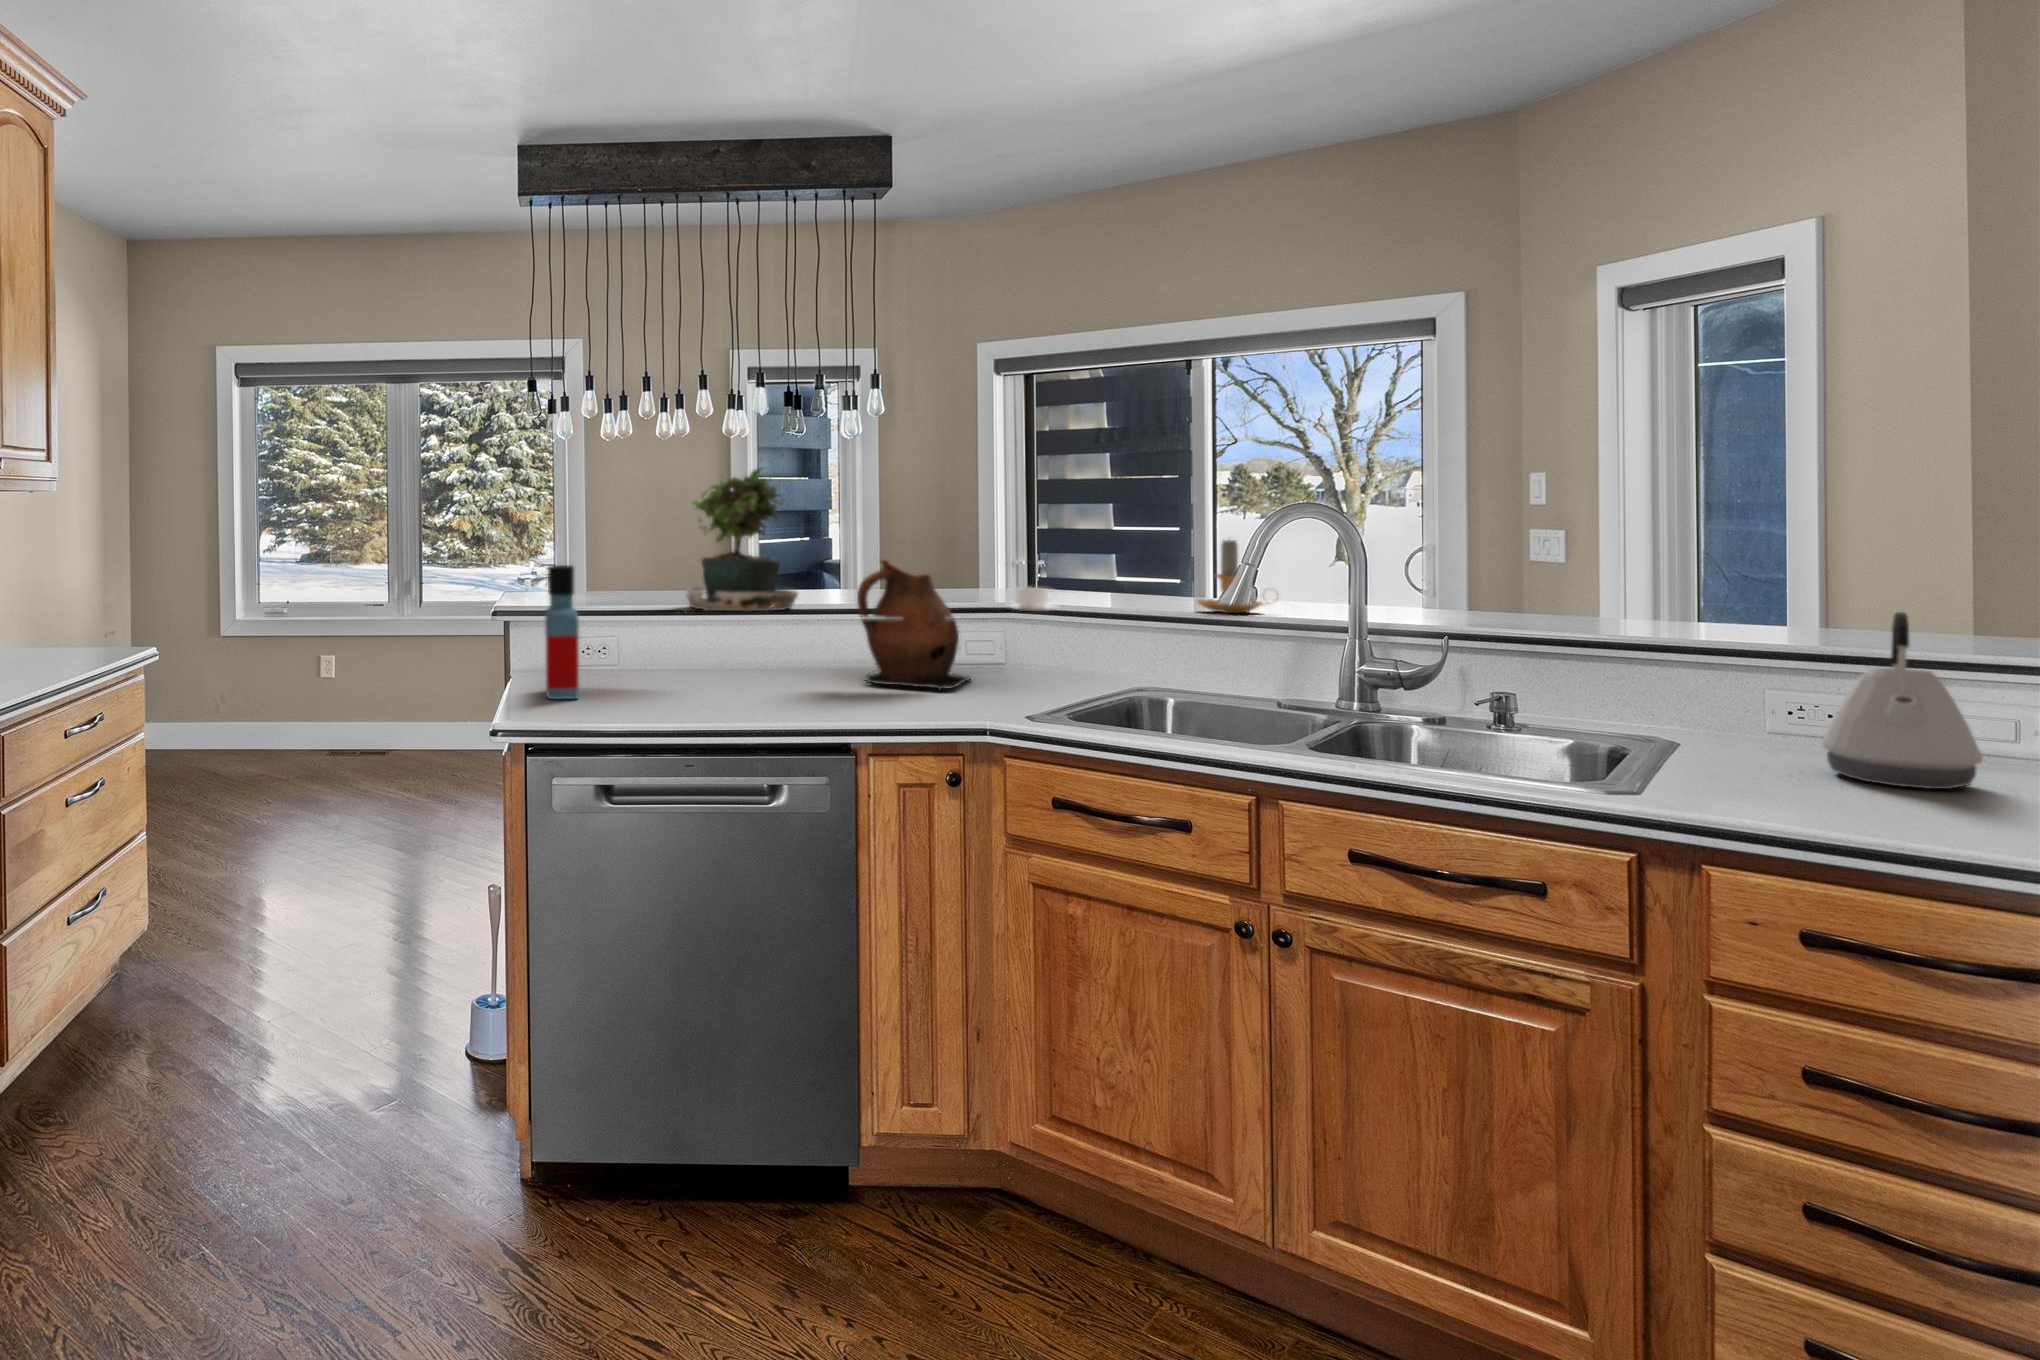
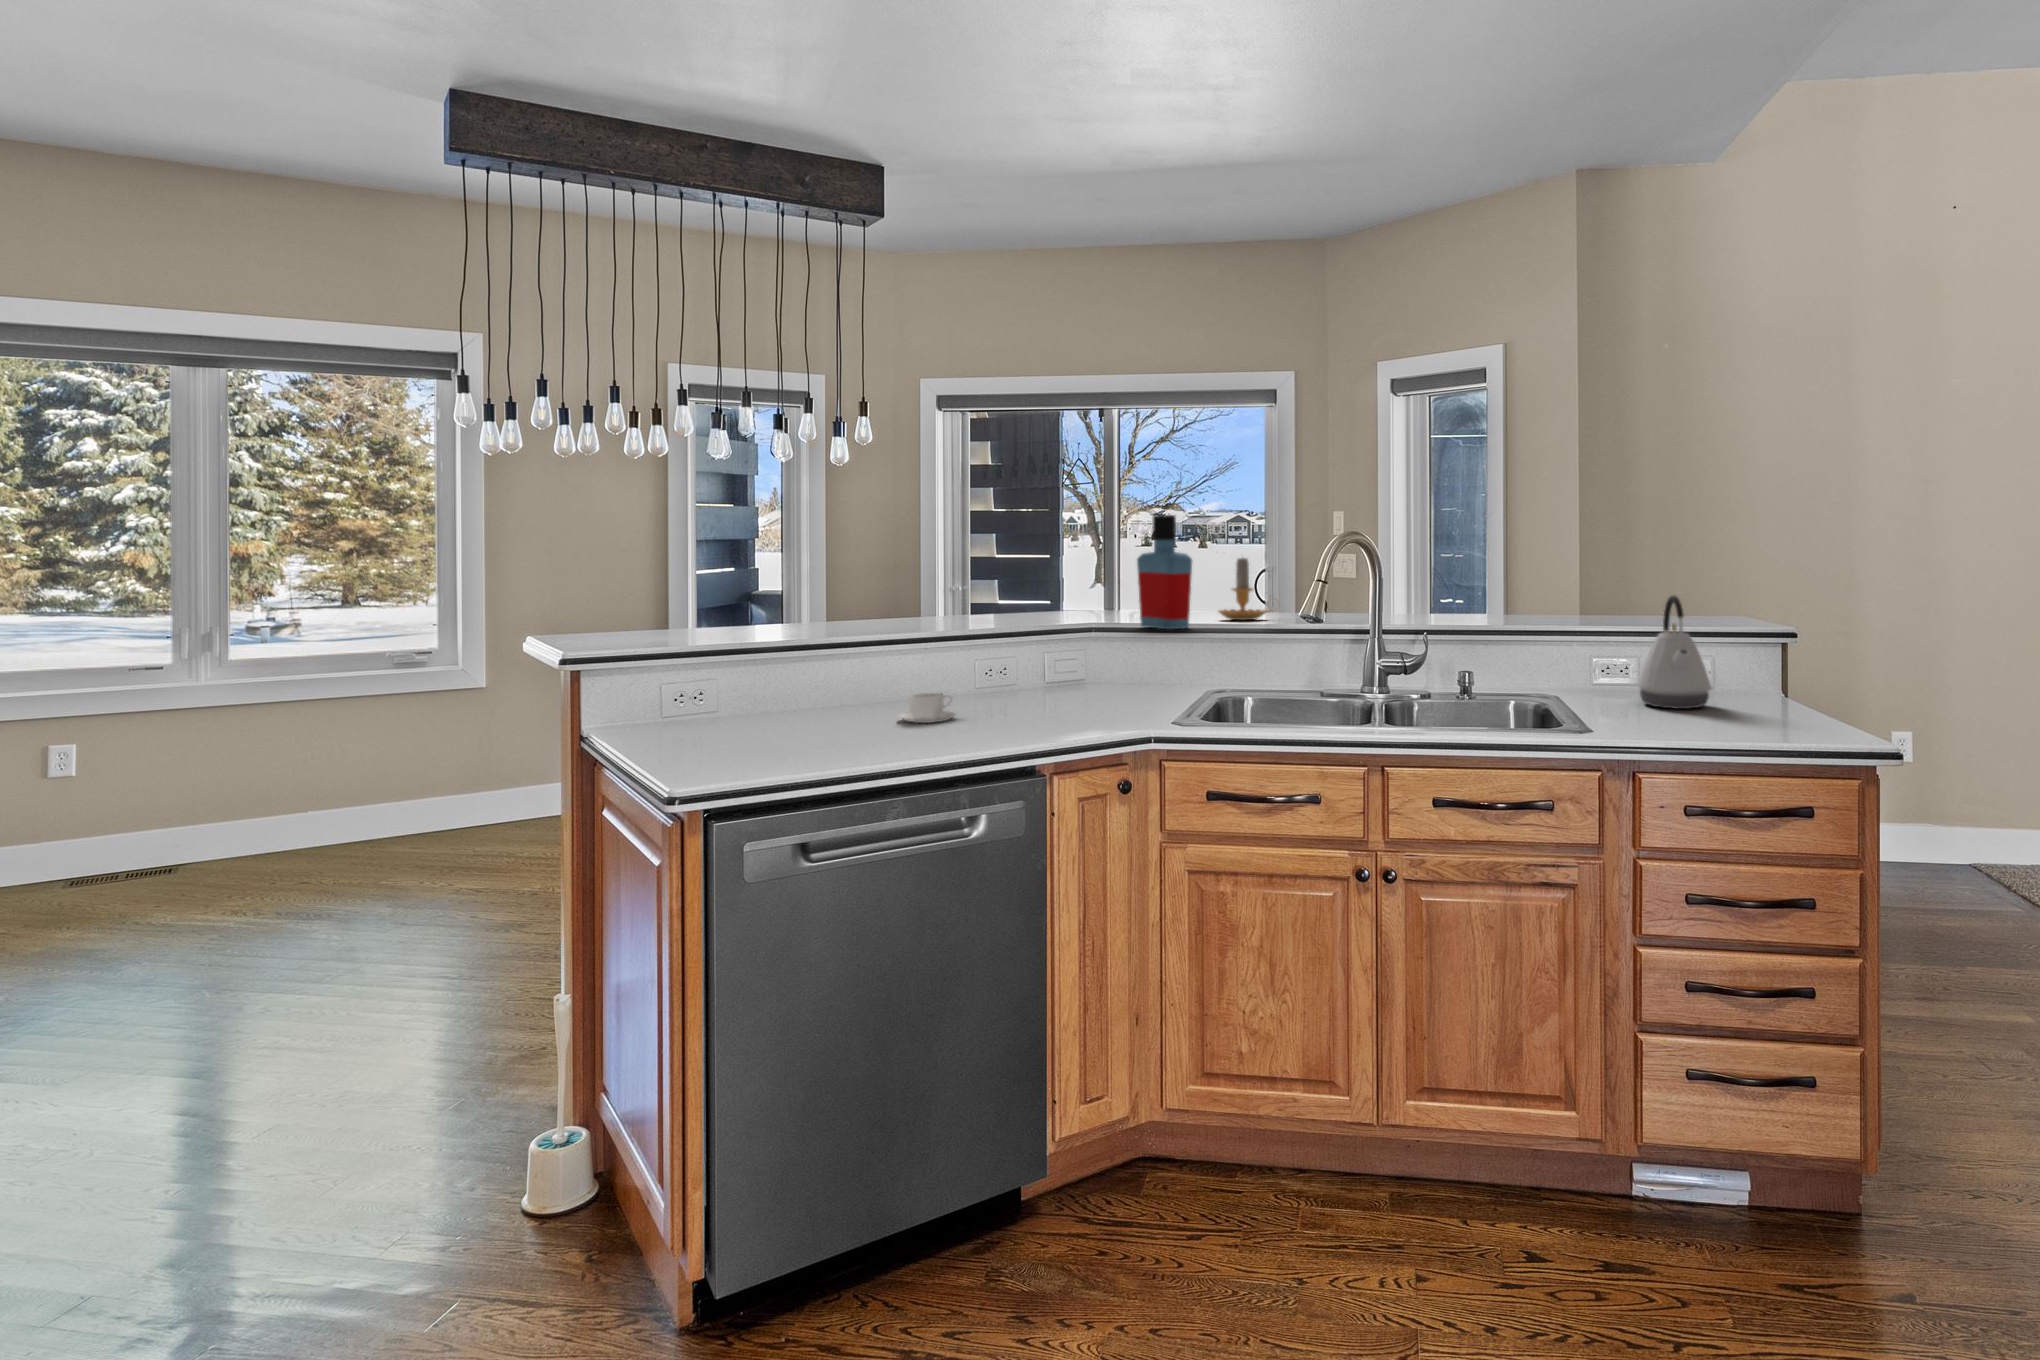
potted plant: present [686,468,798,612] -> none [771,484,894,646]
ceramic pitcher: present [857,559,971,690] -> none [969,580,1066,706]
bottle: present [545,565,579,699] -> present [1137,515,1192,629]
coffee cup: present [1009,587,1057,611] -> present [899,693,955,723]

